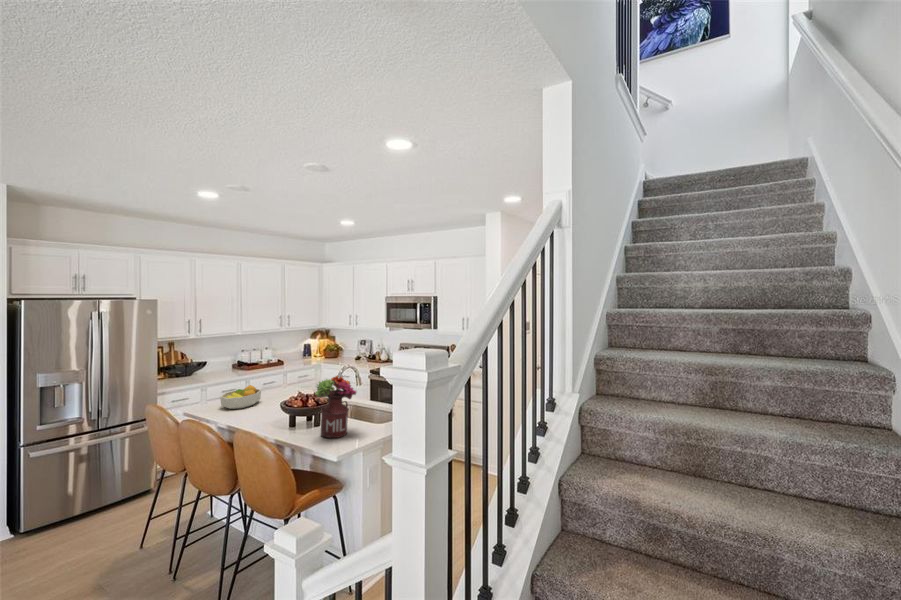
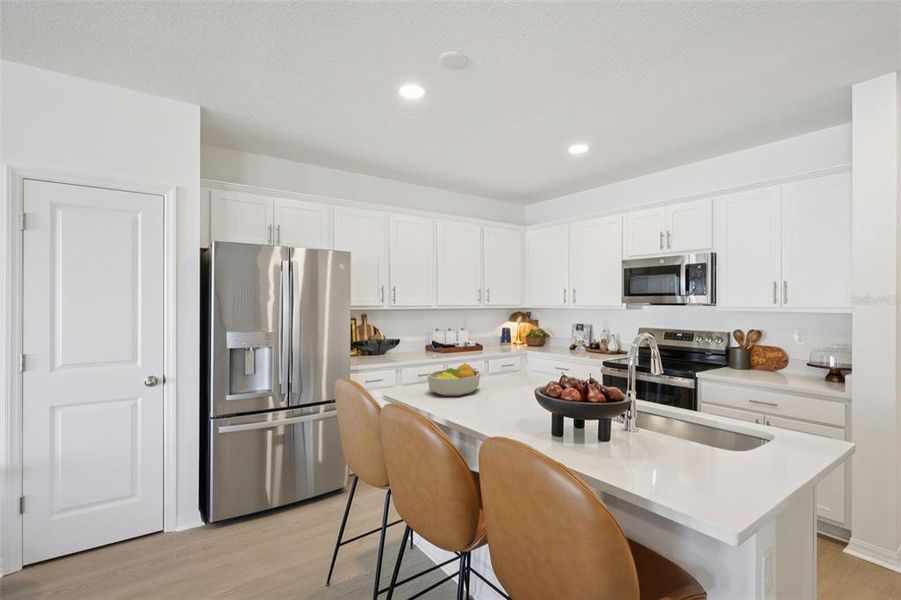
flower arrangement: present [315,375,356,438] -> none [629,341,725,475]

